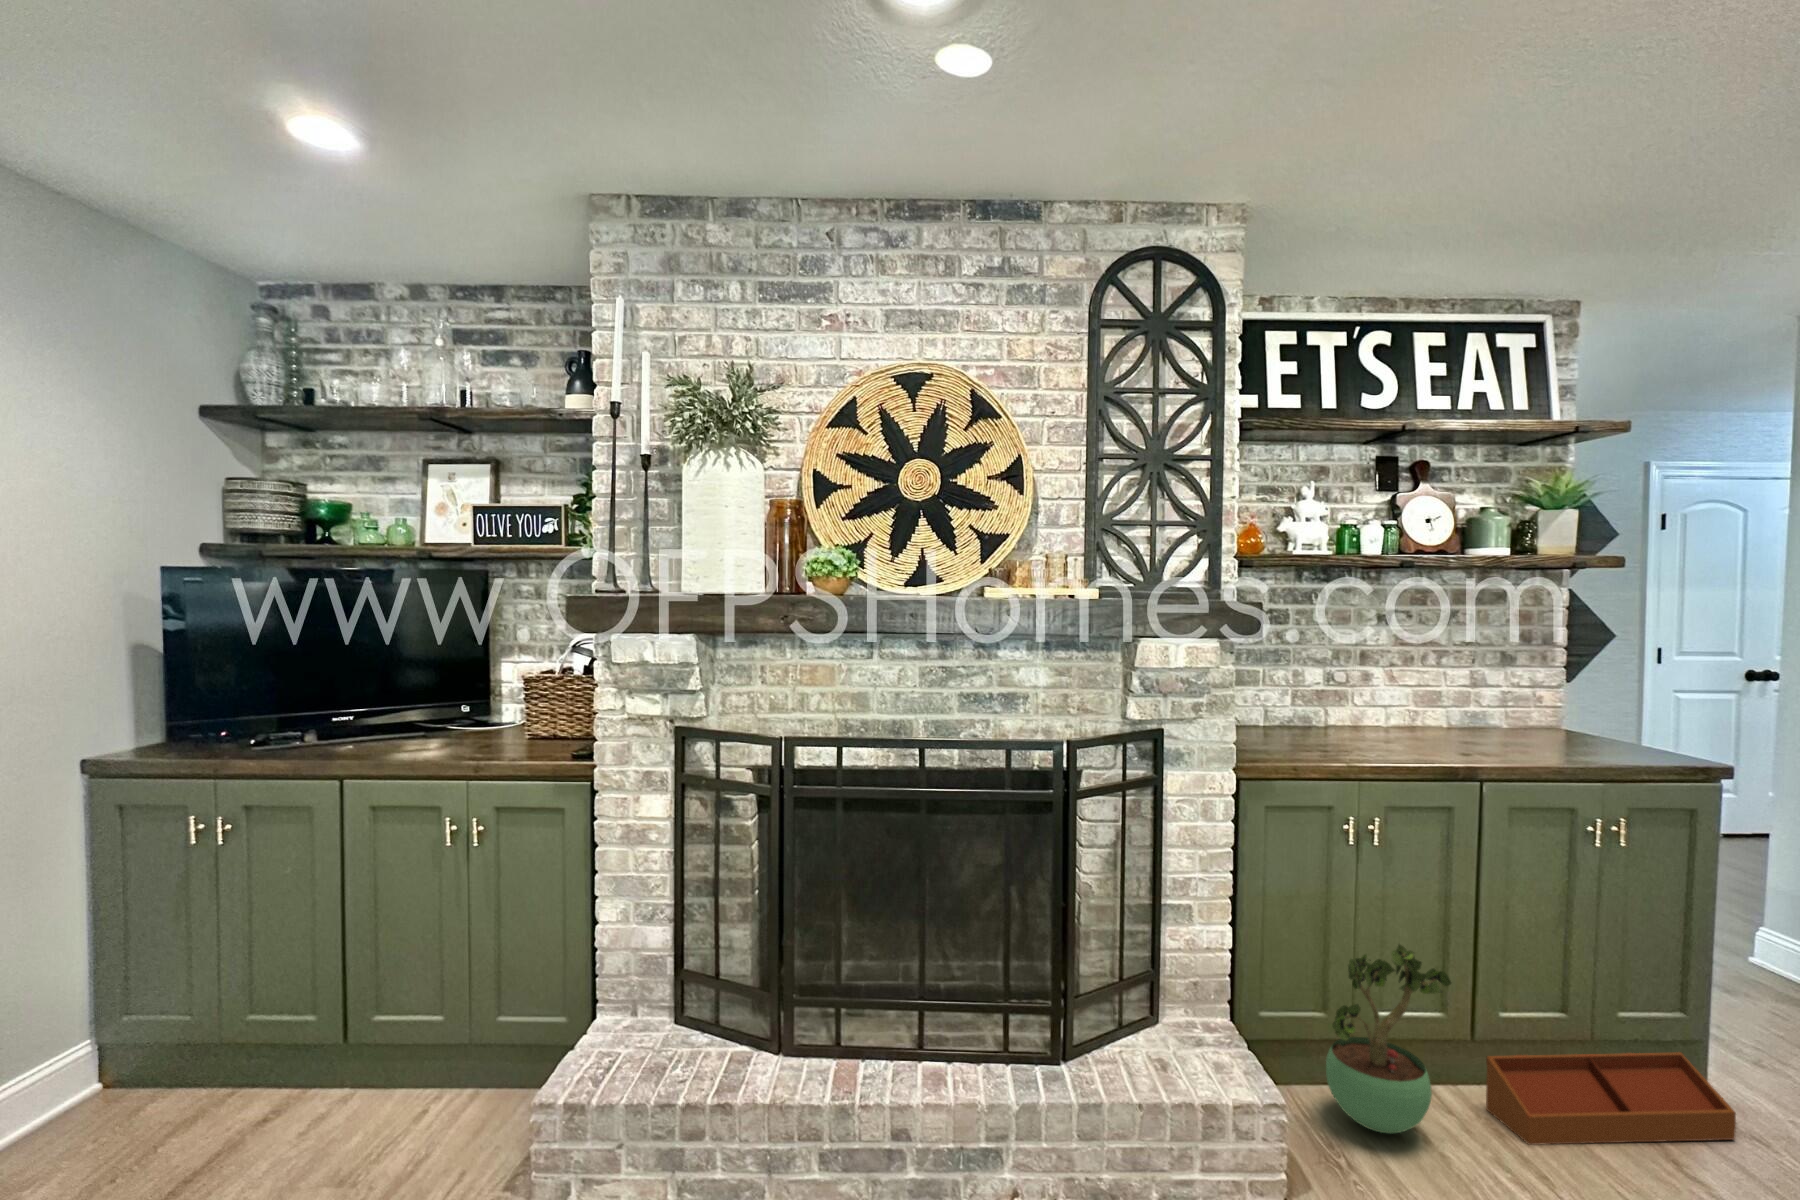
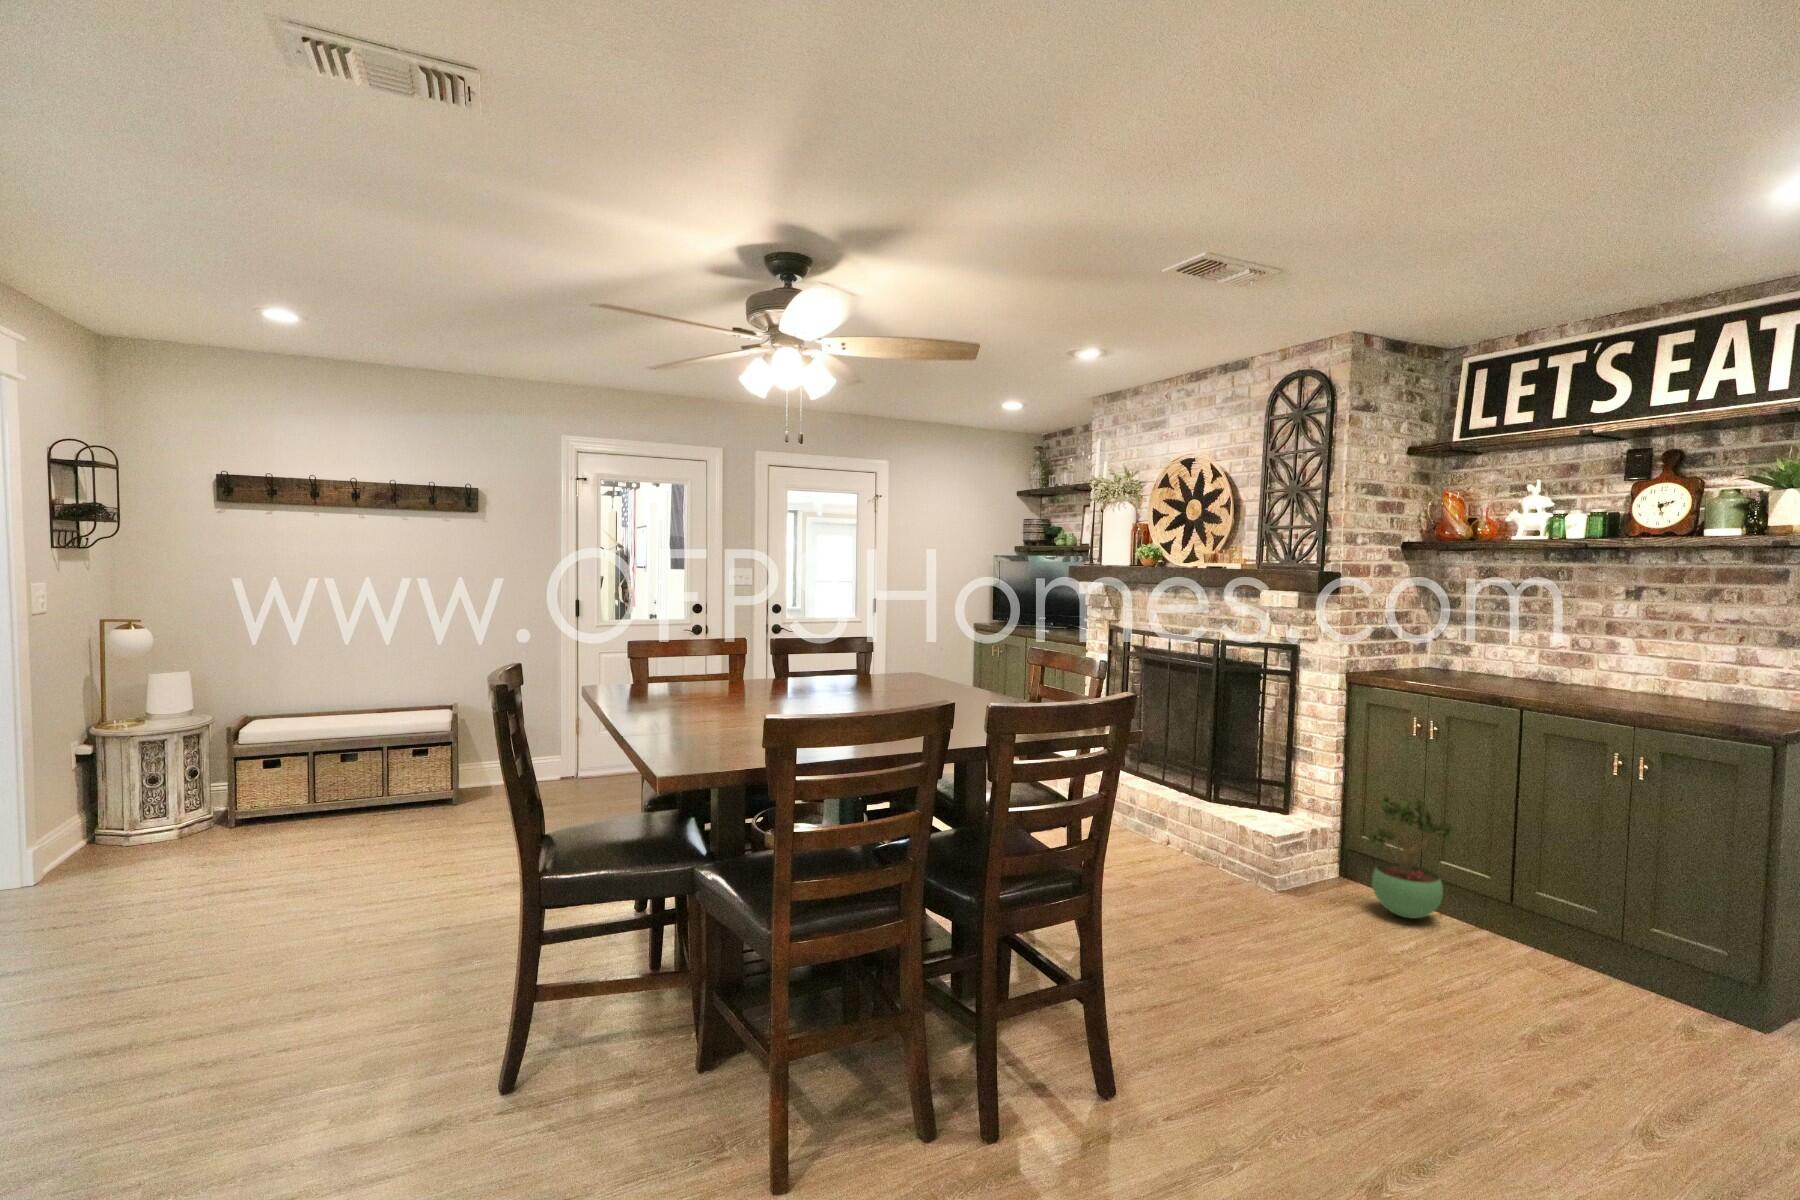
storage bin: present [1486,1052,1736,1145] -> none [1492,910,1719,1036]

